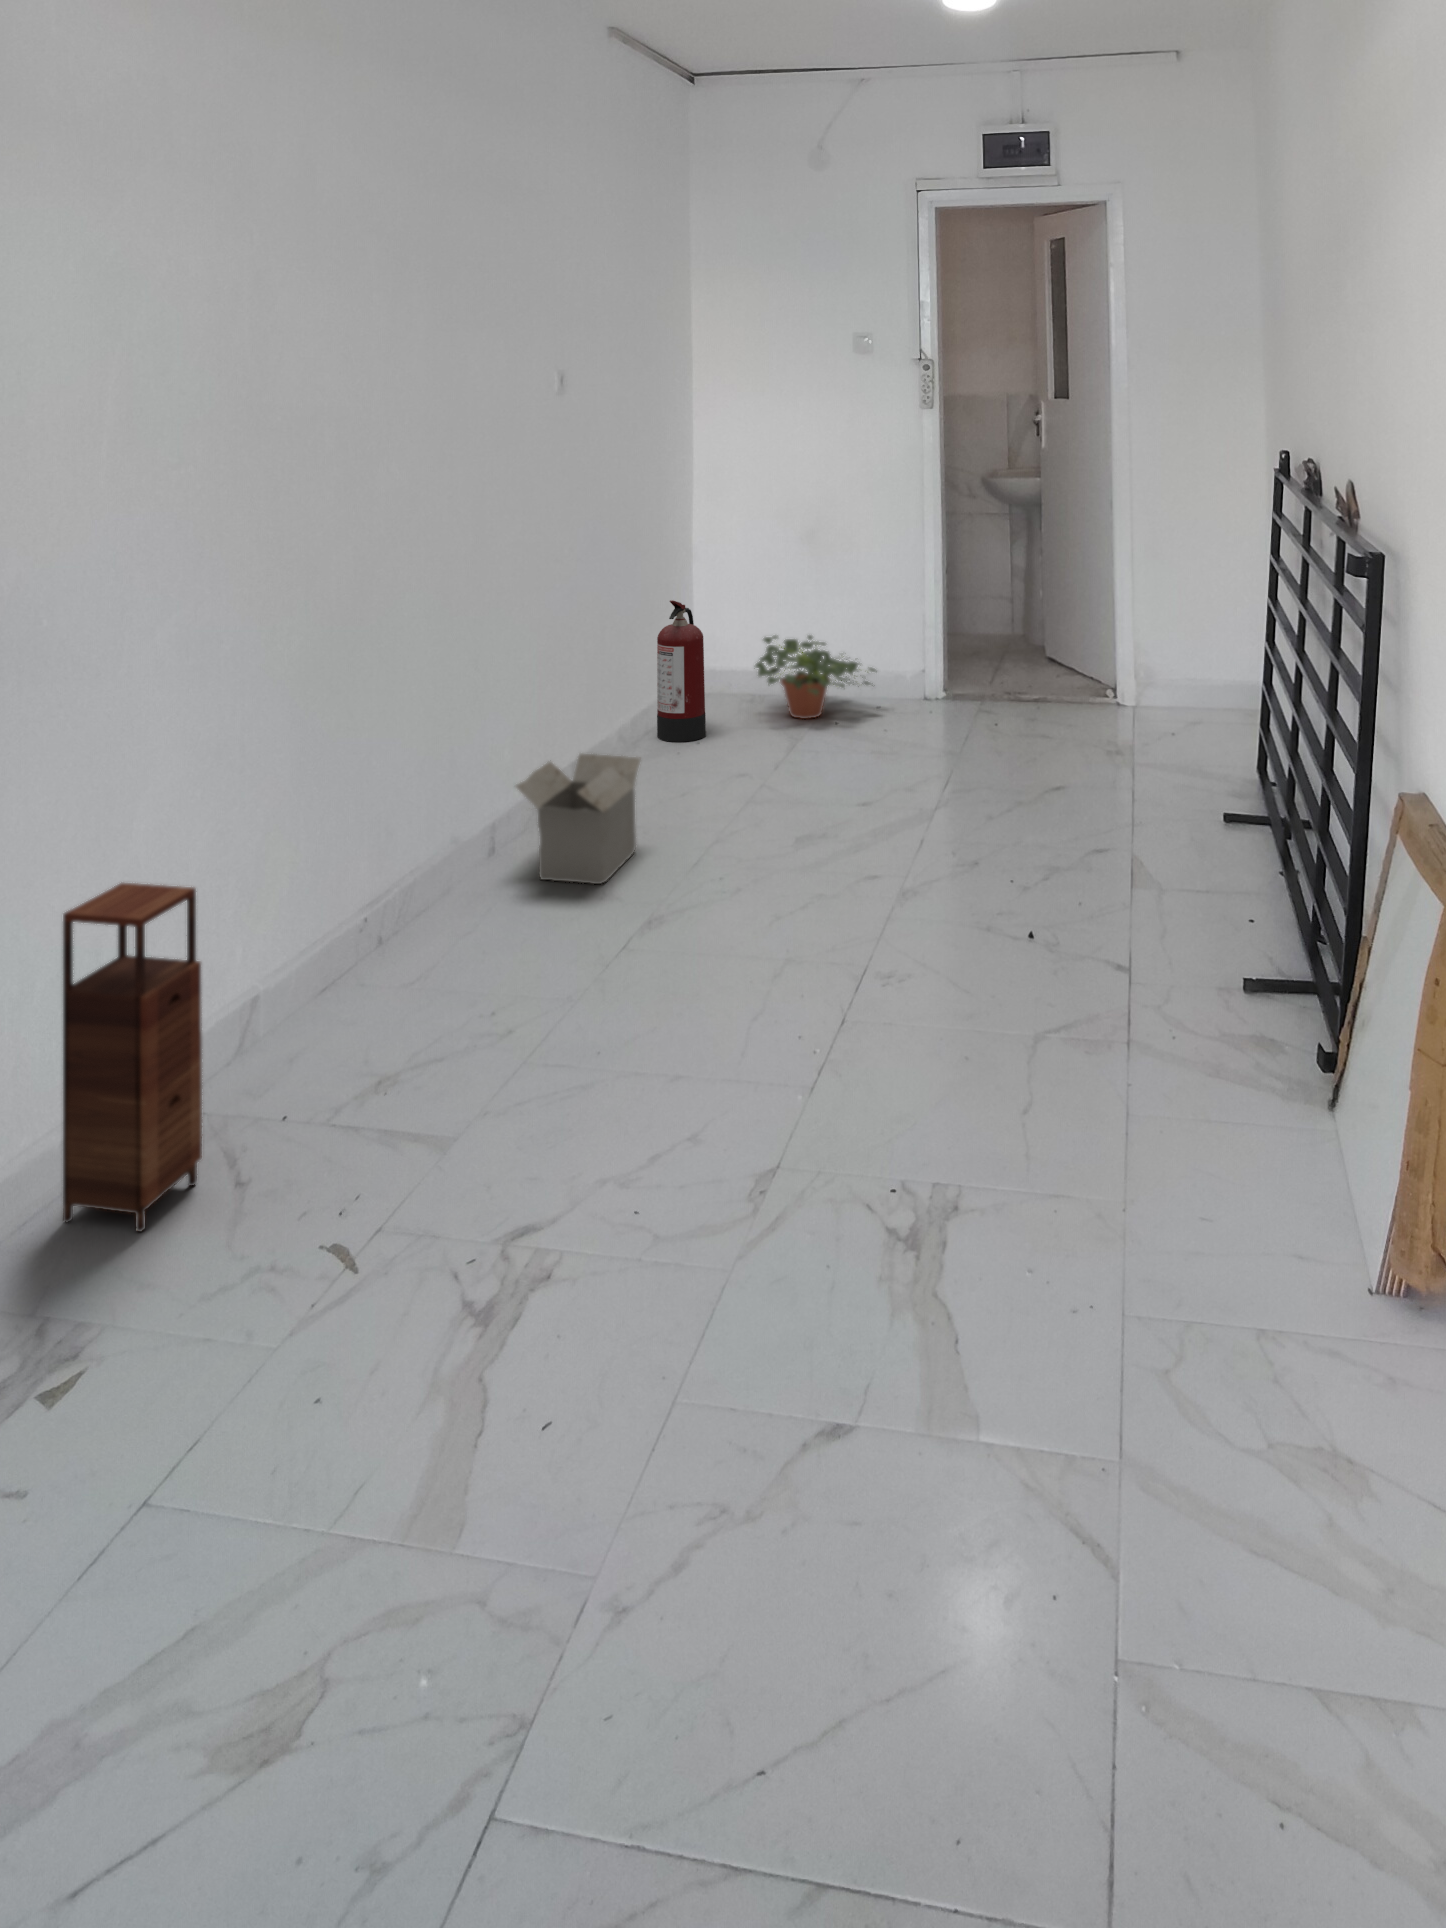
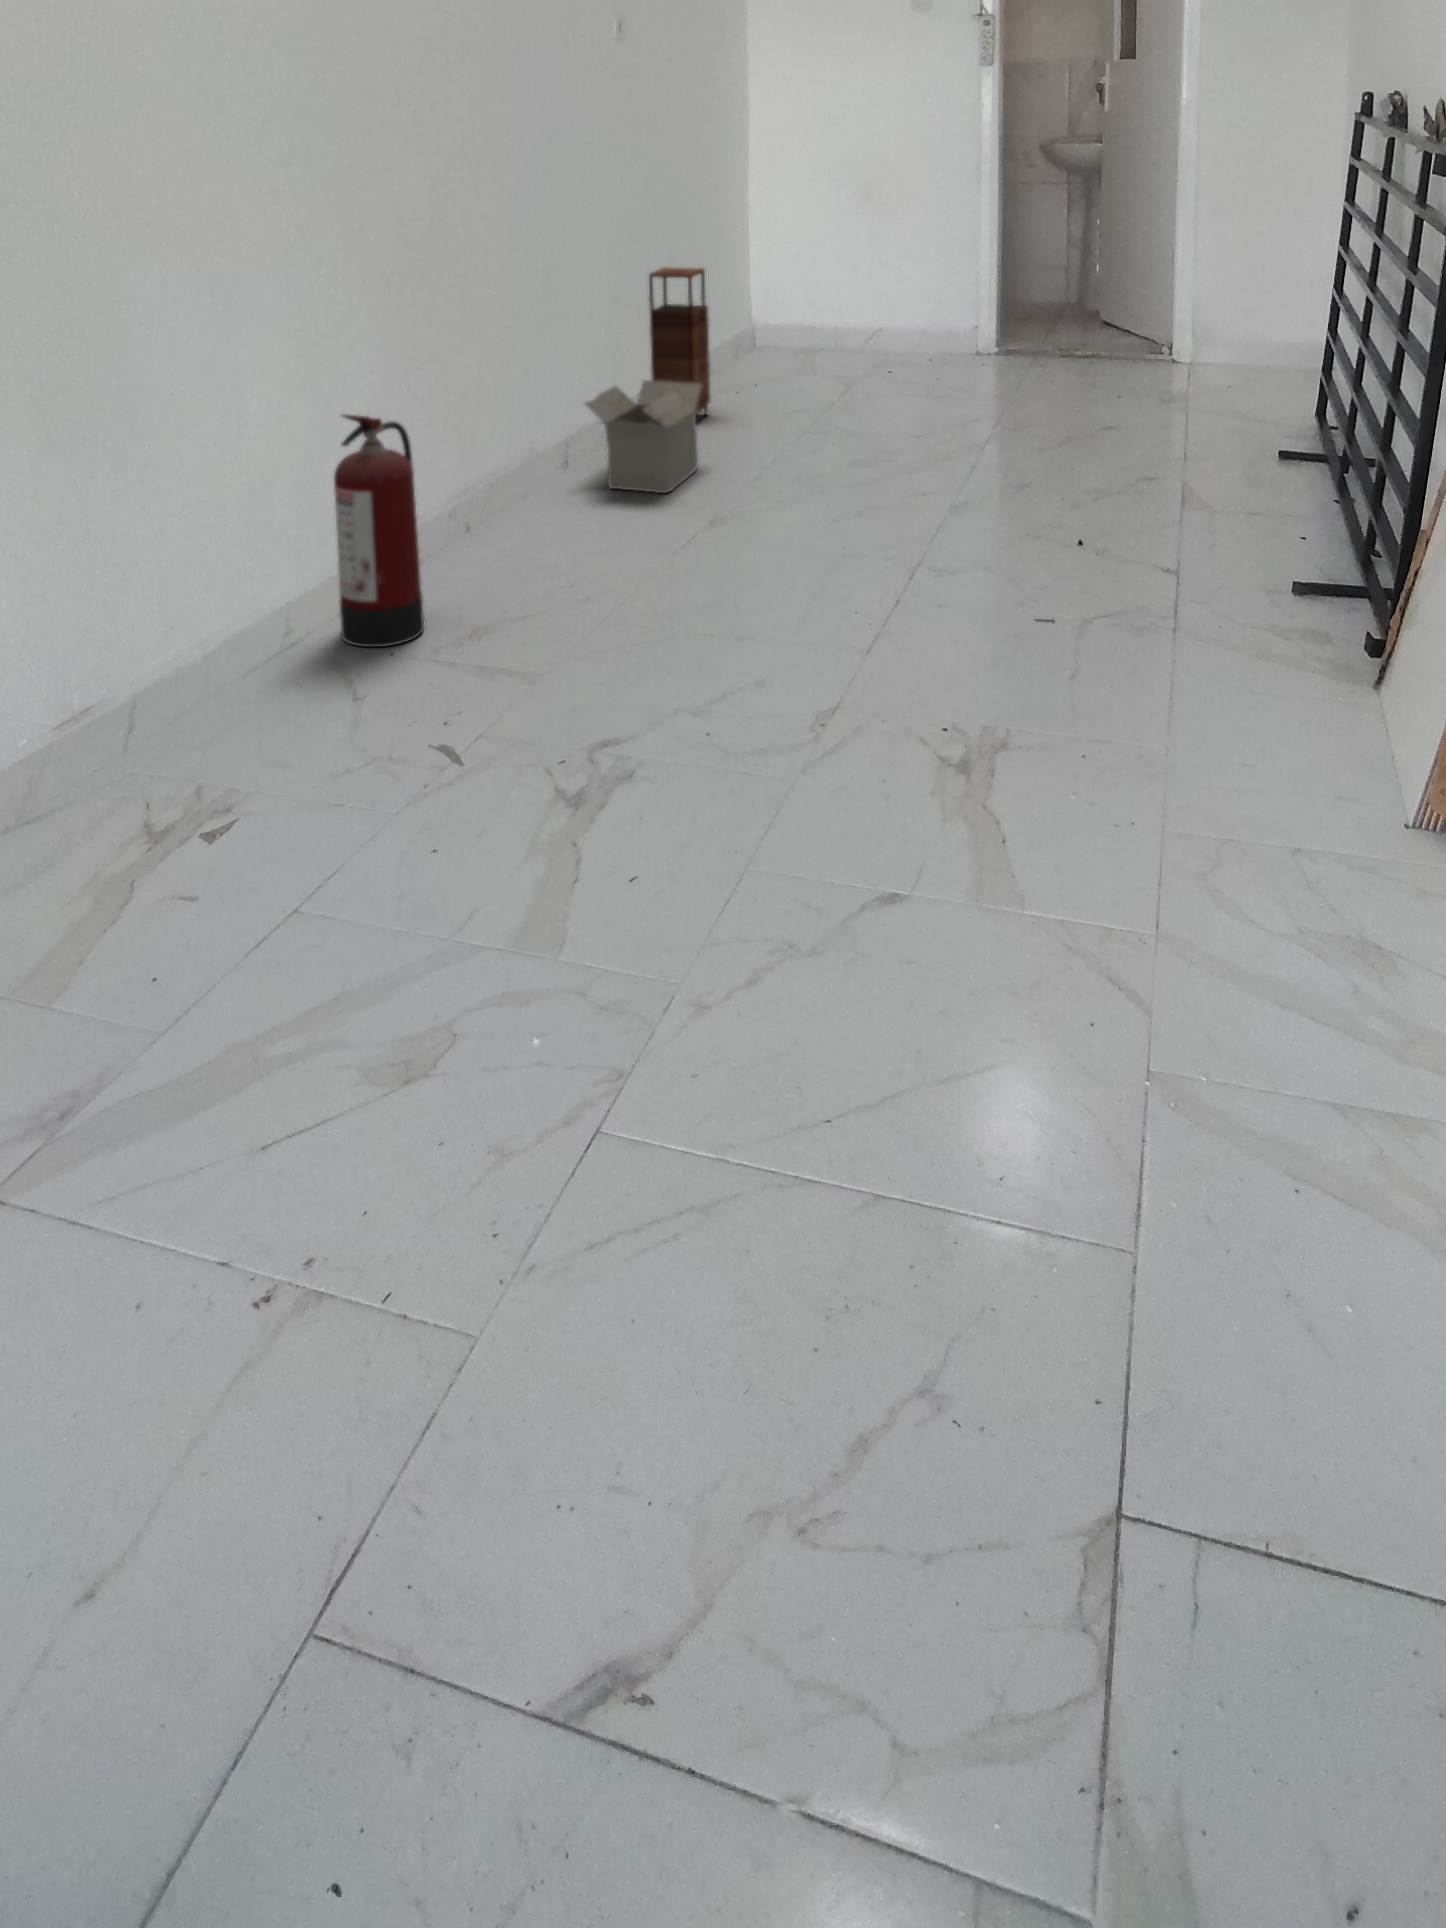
fire extinguisher: present [657,600,706,742] -> present [334,415,424,647]
potted plant: present [755,635,877,719] -> none [808,291,932,369]
storage cabinet: present [63,883,202,1231] -> present [649,267,710,414]

